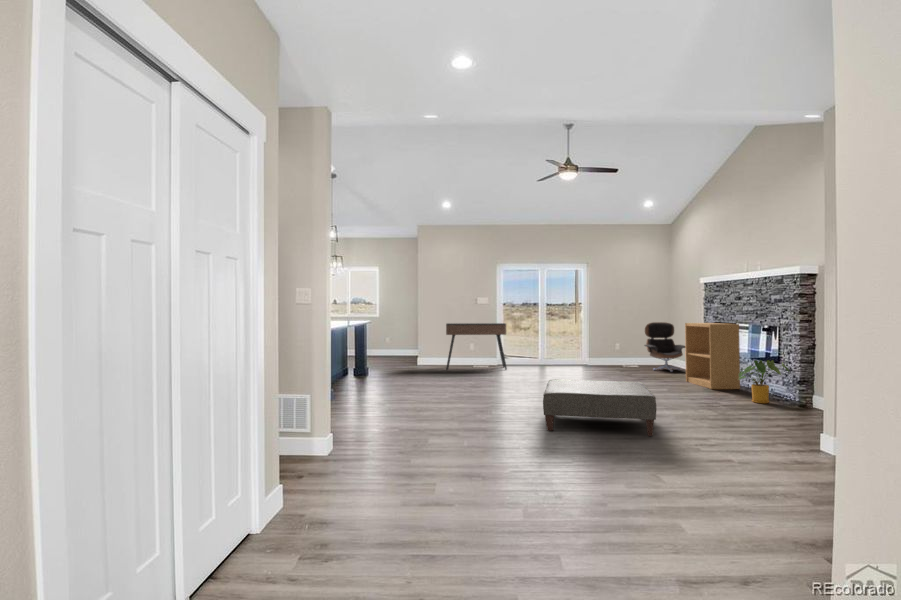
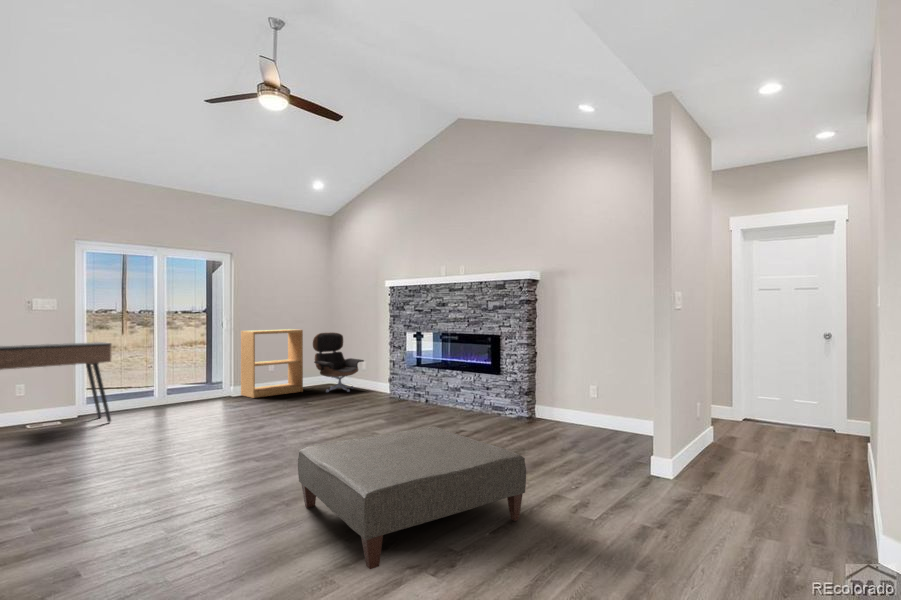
bookshelf: present [685,323,740,389] -> present [241,329,303,398]
house plant: present [739,360,789,403] -> none [472,372,519,423]

